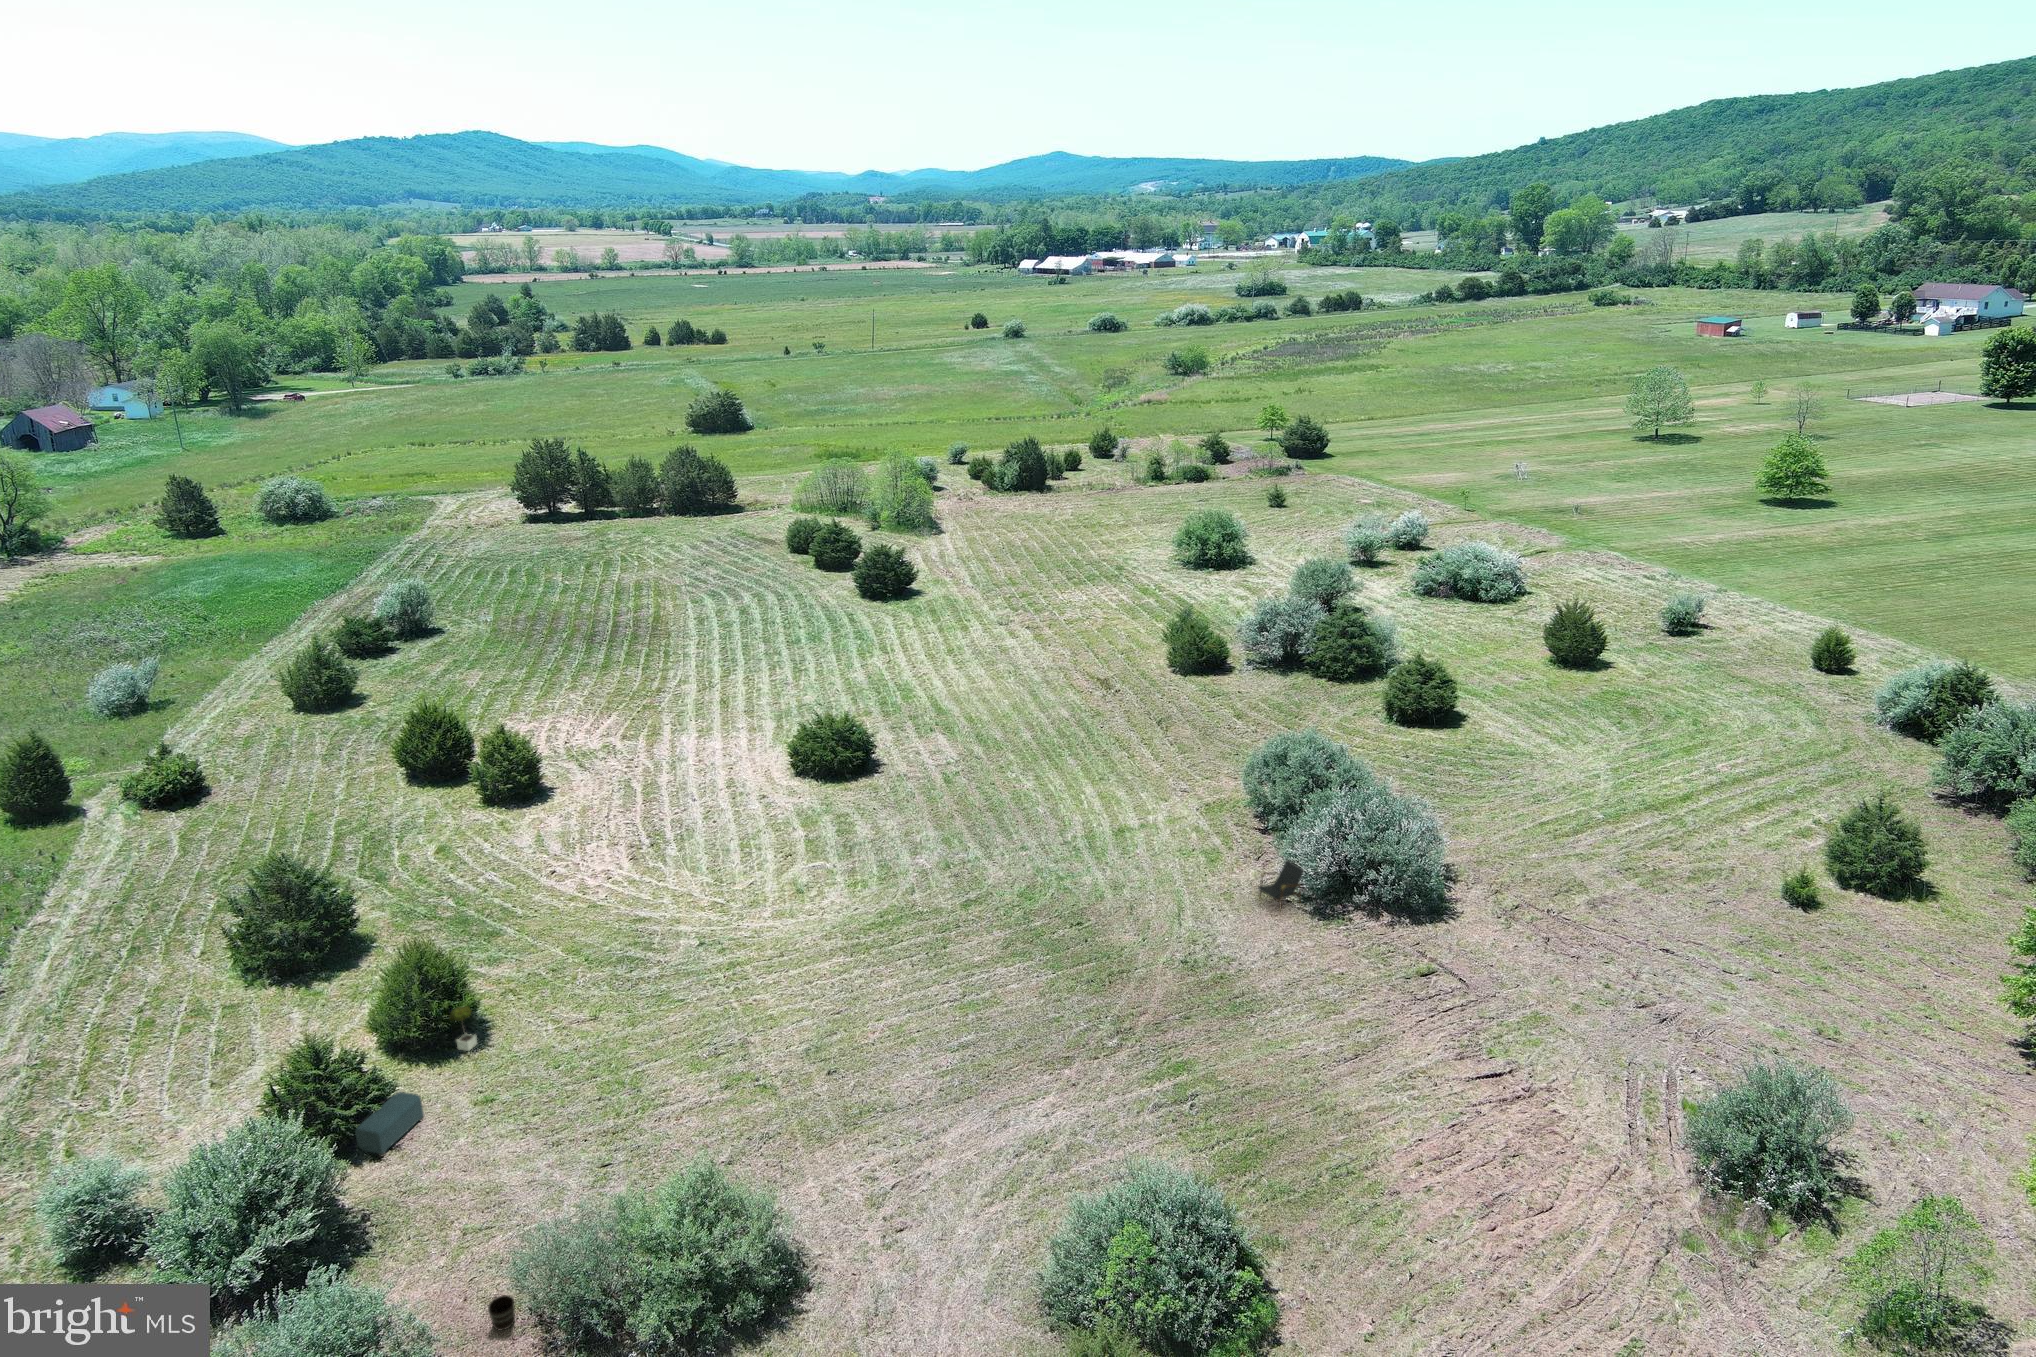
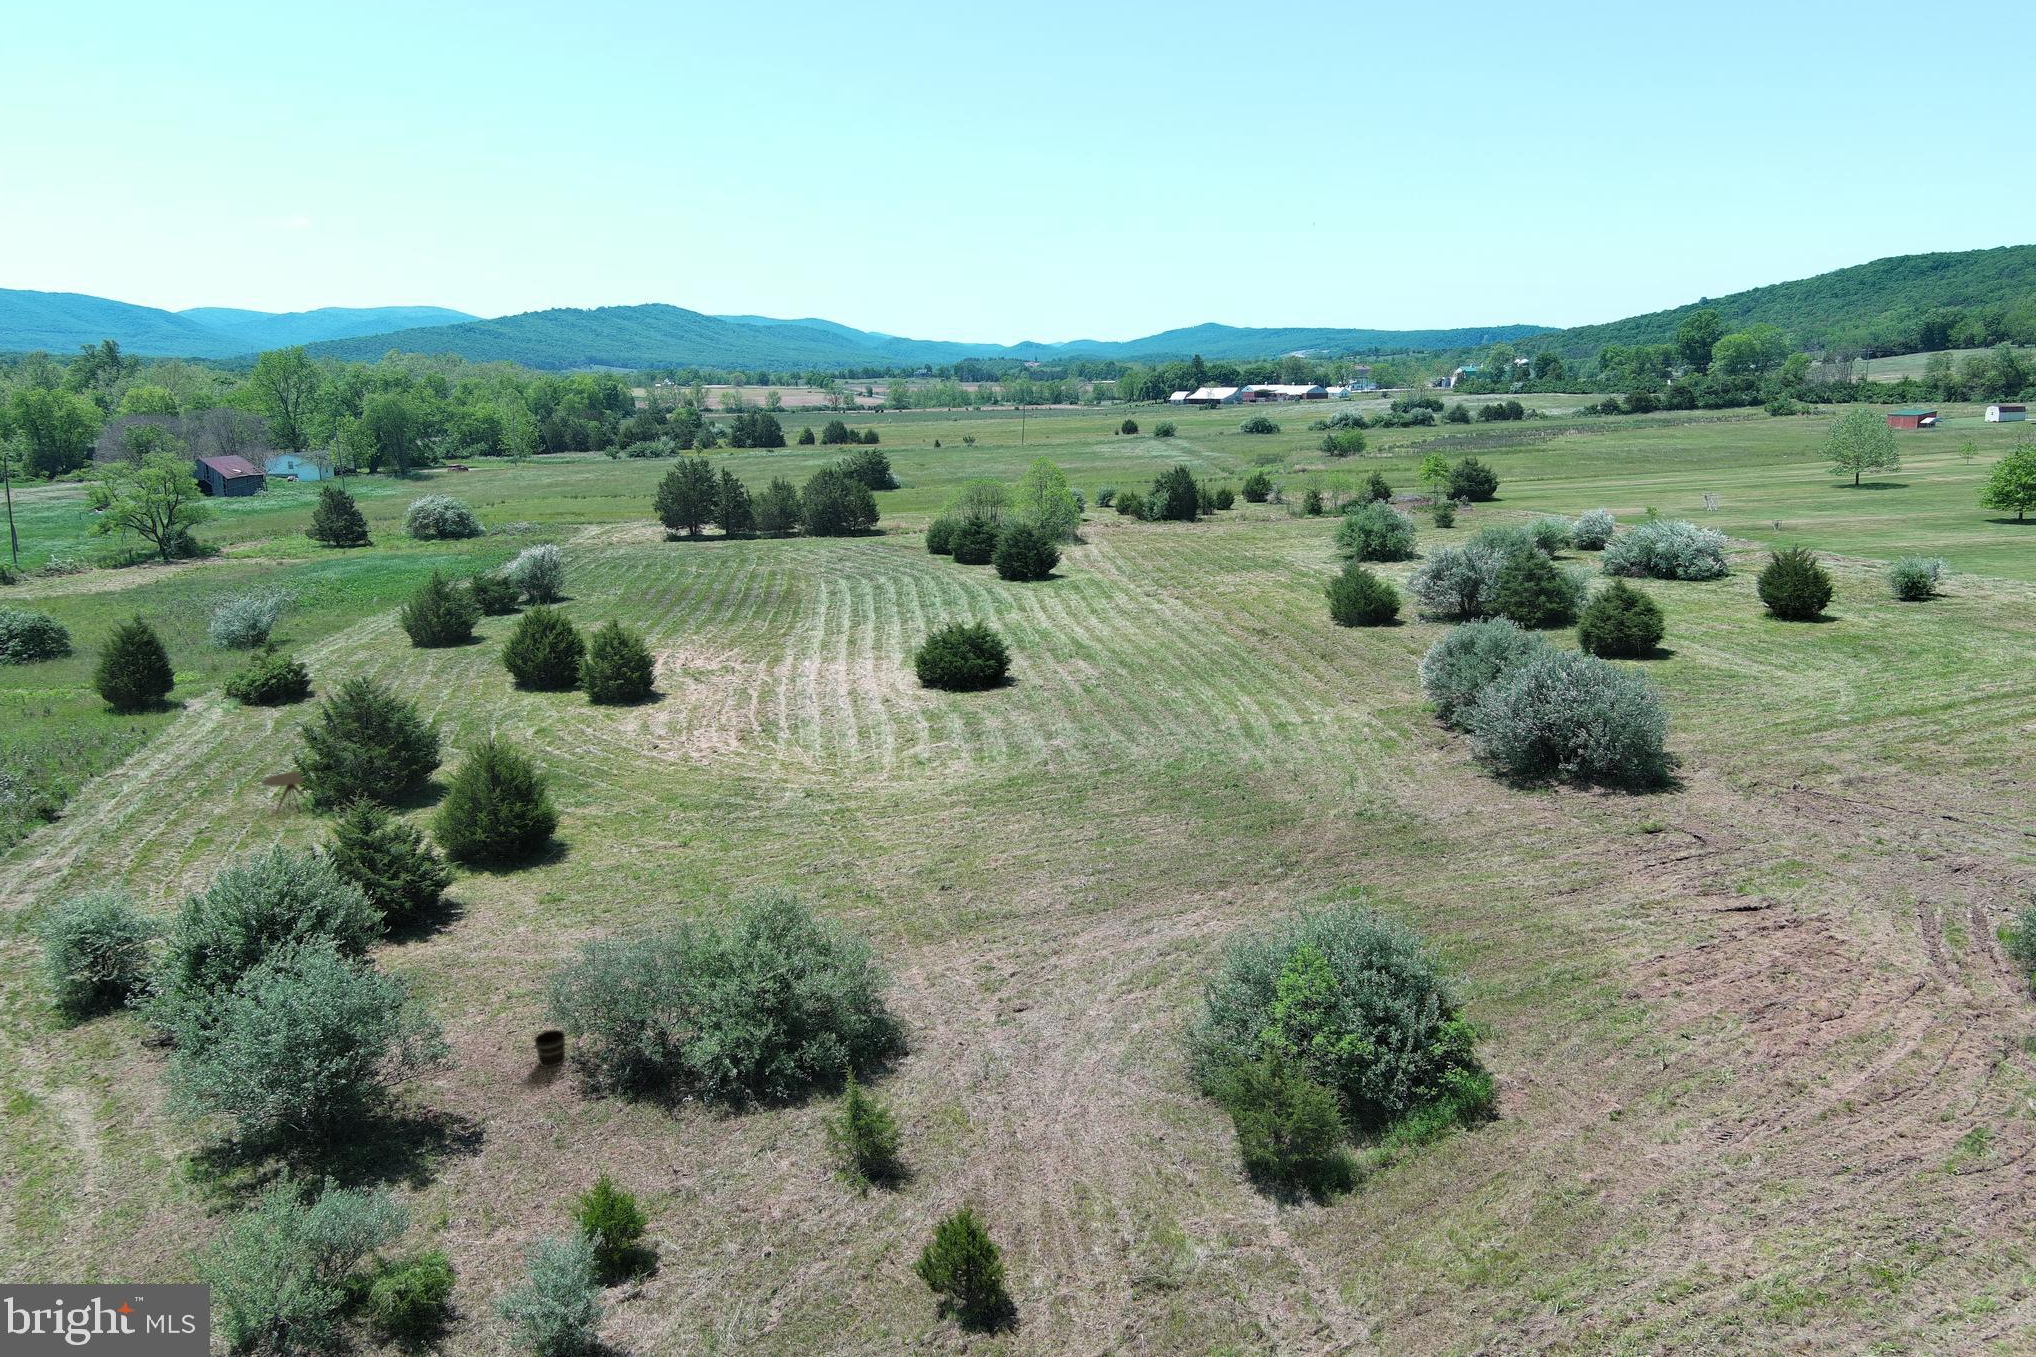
lounge chair: present [1258,860,1304,910] -> none [1439,729,1496,783]
round table: none [173,940,227,986] -> present [261,772,306,813]
potted tree: present [449,1006,477,1051] -> none [531,812,560,863]
bench: present [355,1092,424,1157] -> none [417,877,494,934]

